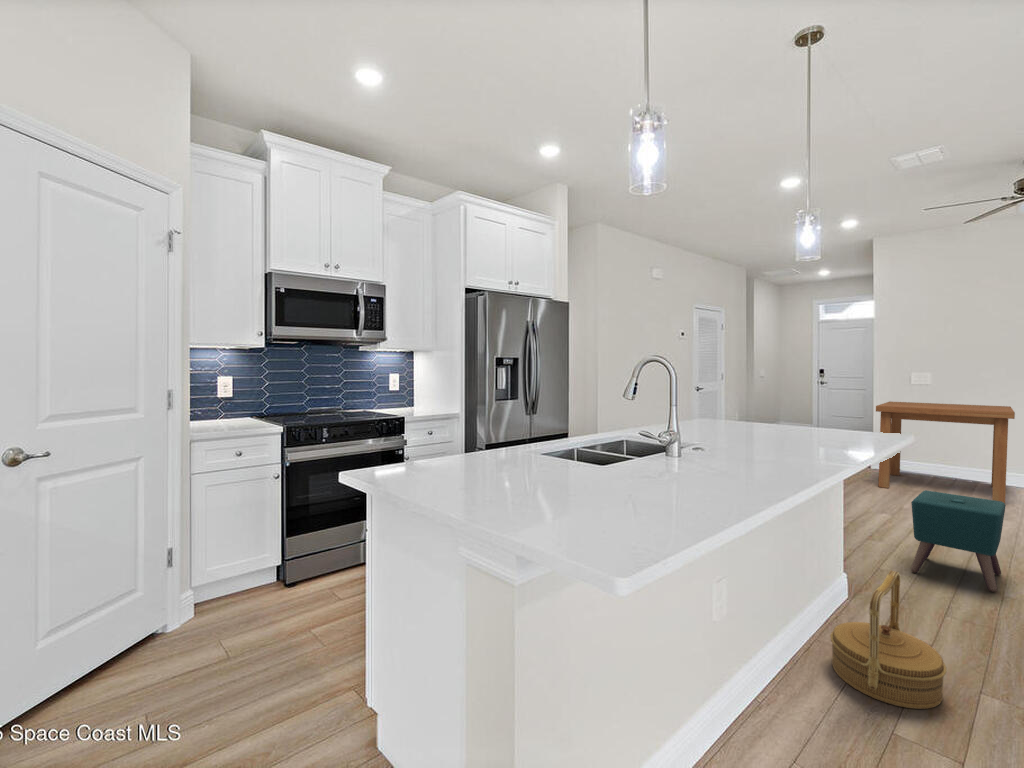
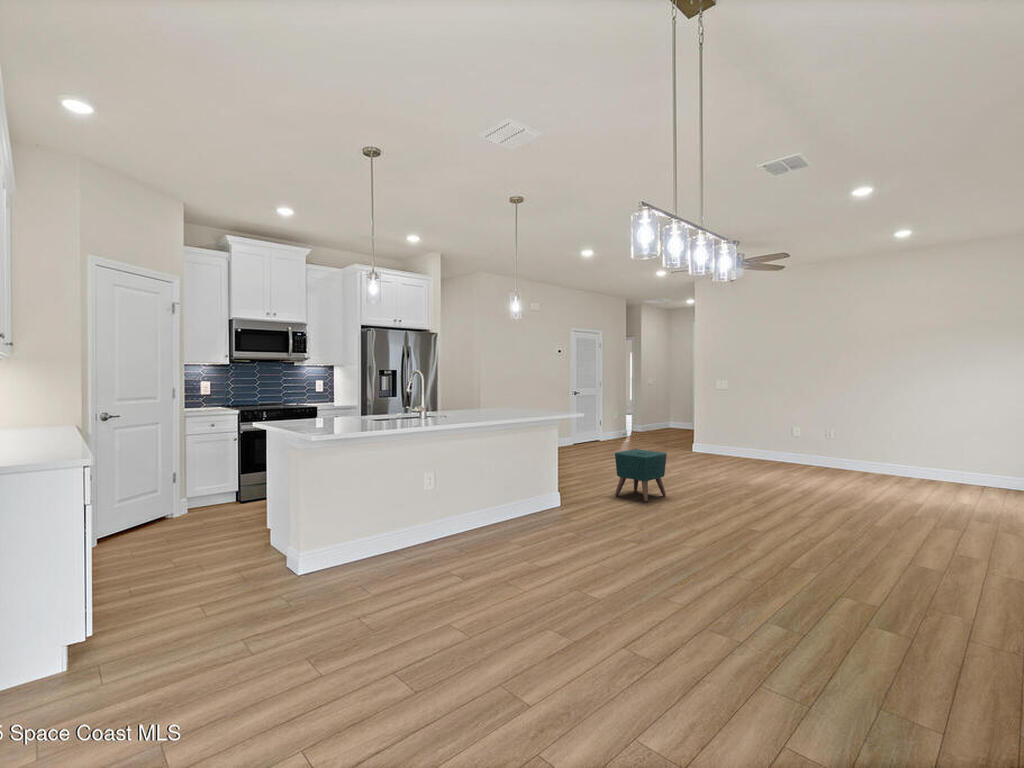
dining table: present [876,402,1015,503] -> none [675,400,770,468]
woven basket: present [830,571,946,709] -> none [507,476,551,533]

